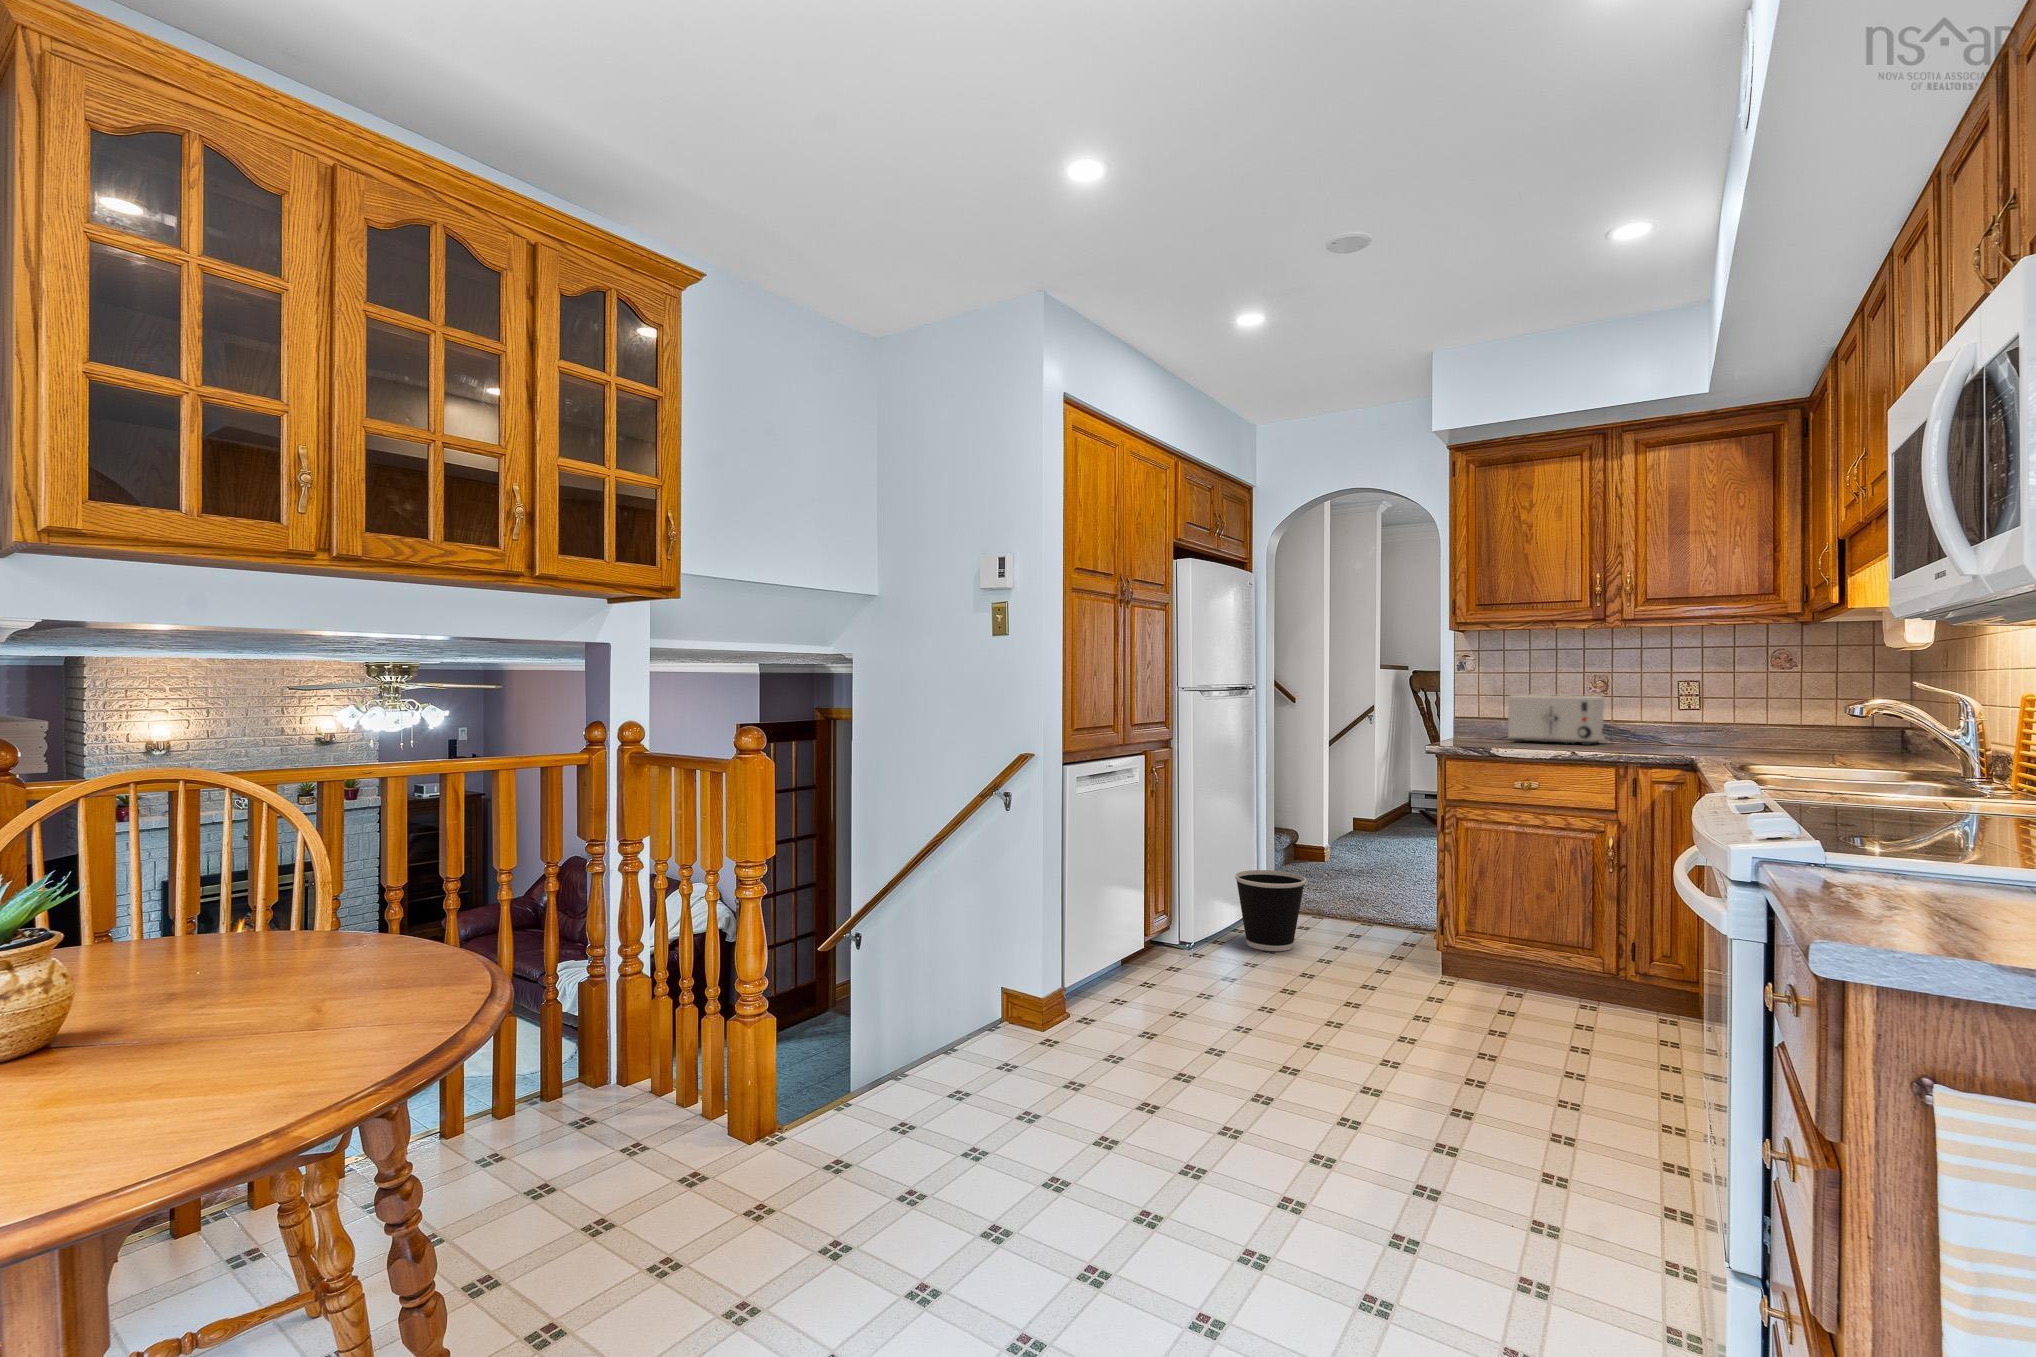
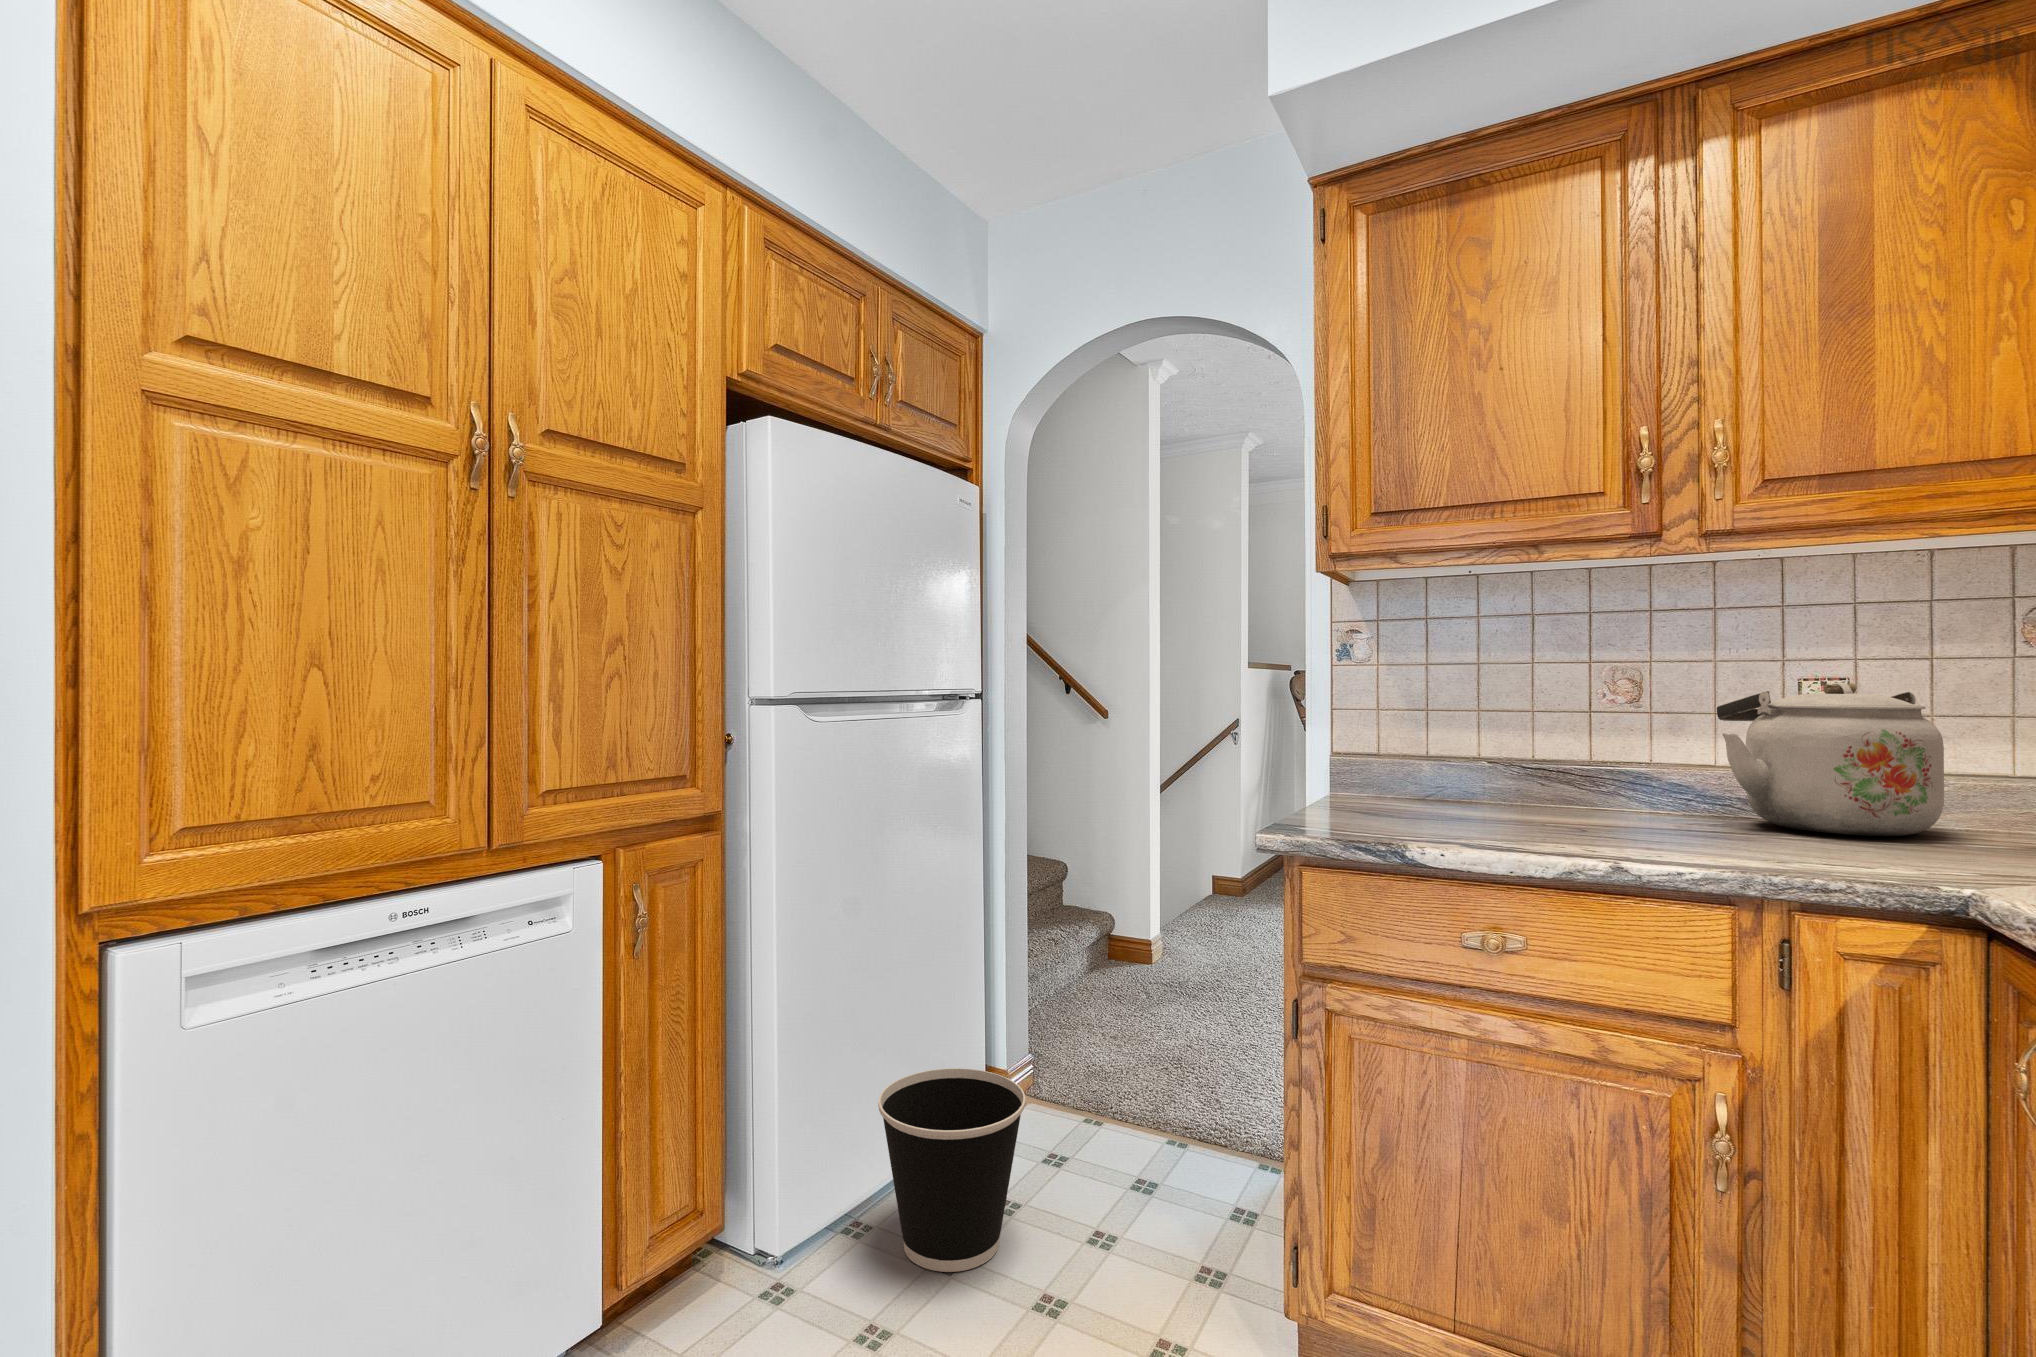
kettle: none [1634,684,1727,748] -> present [1717,682,1944,836]
toaster: present [1508,695,1605,745] -> none [1439,707,1637,818]

